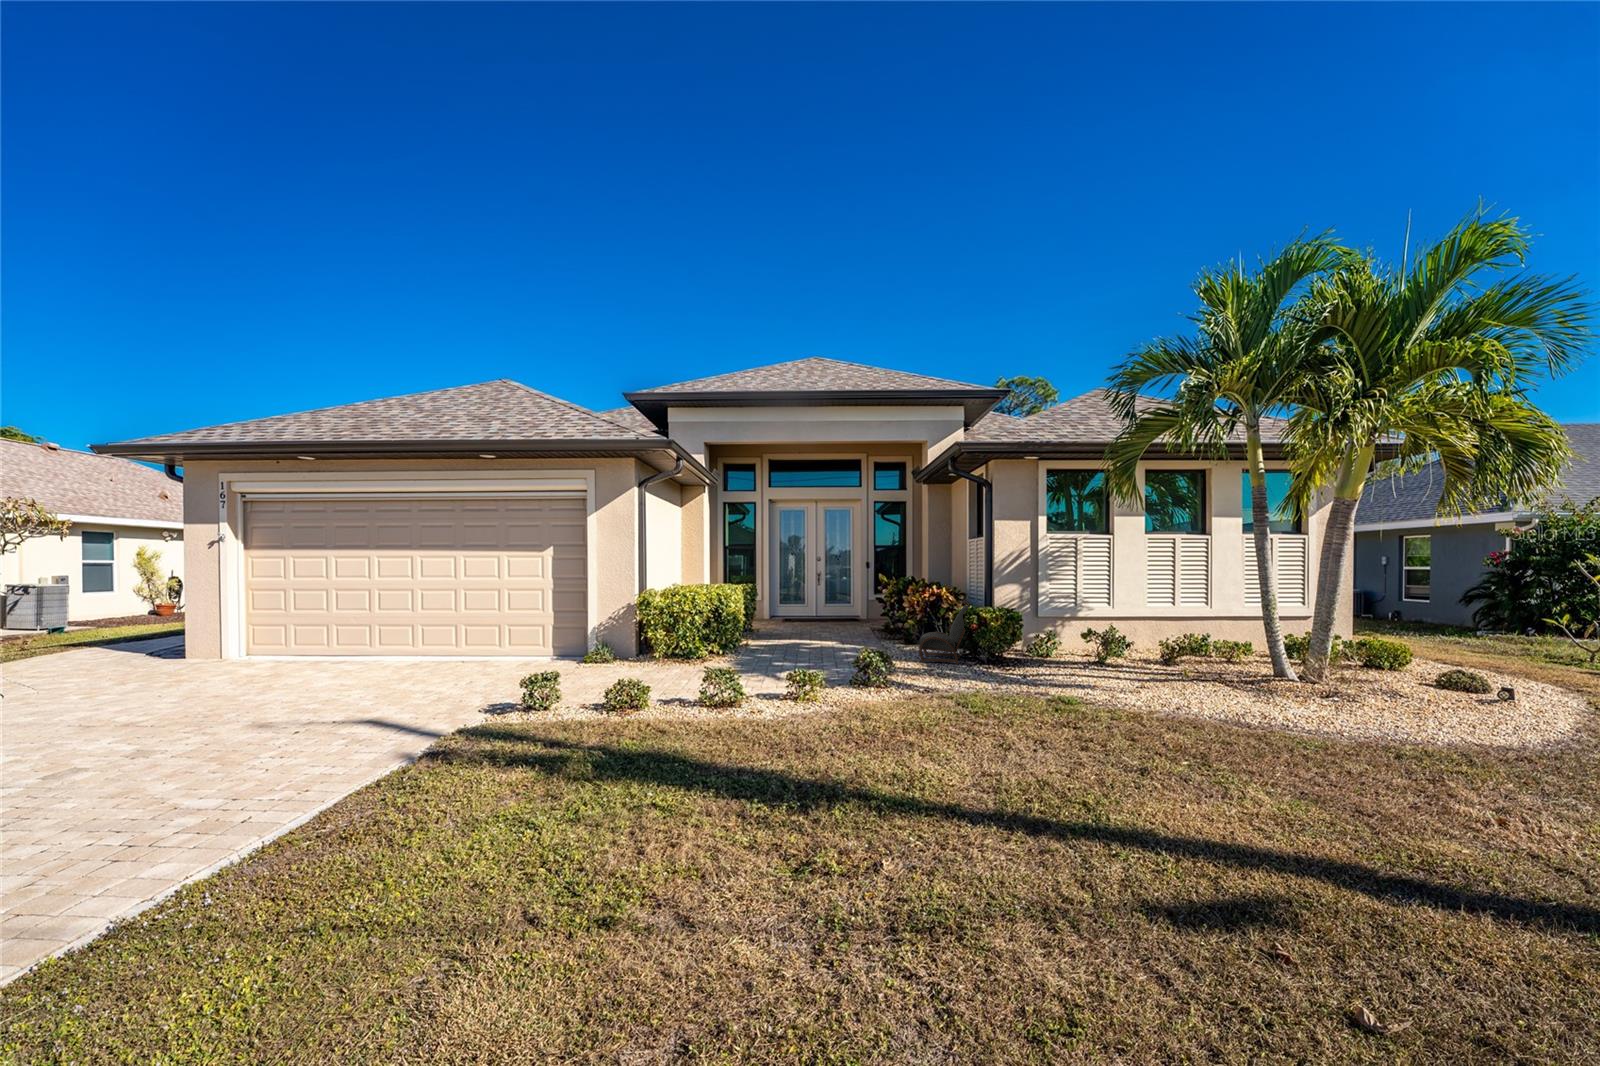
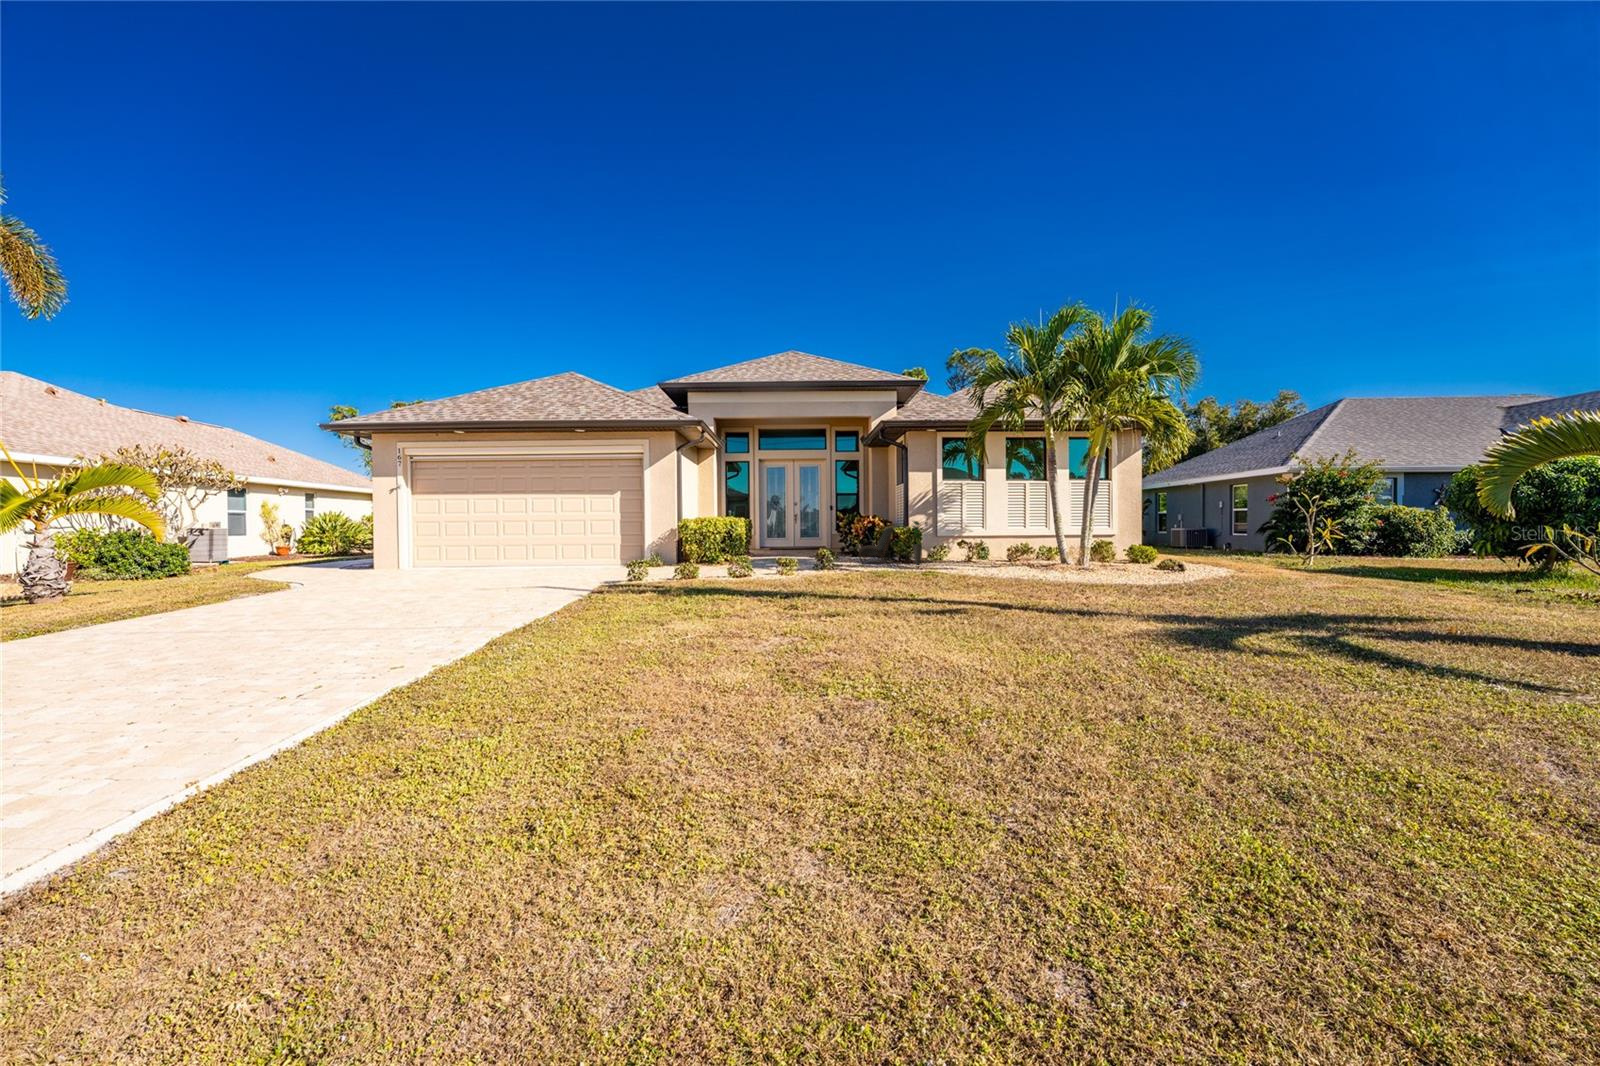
potted plant: none [1002,597,1032,669] -> present [913,521,924,565]

